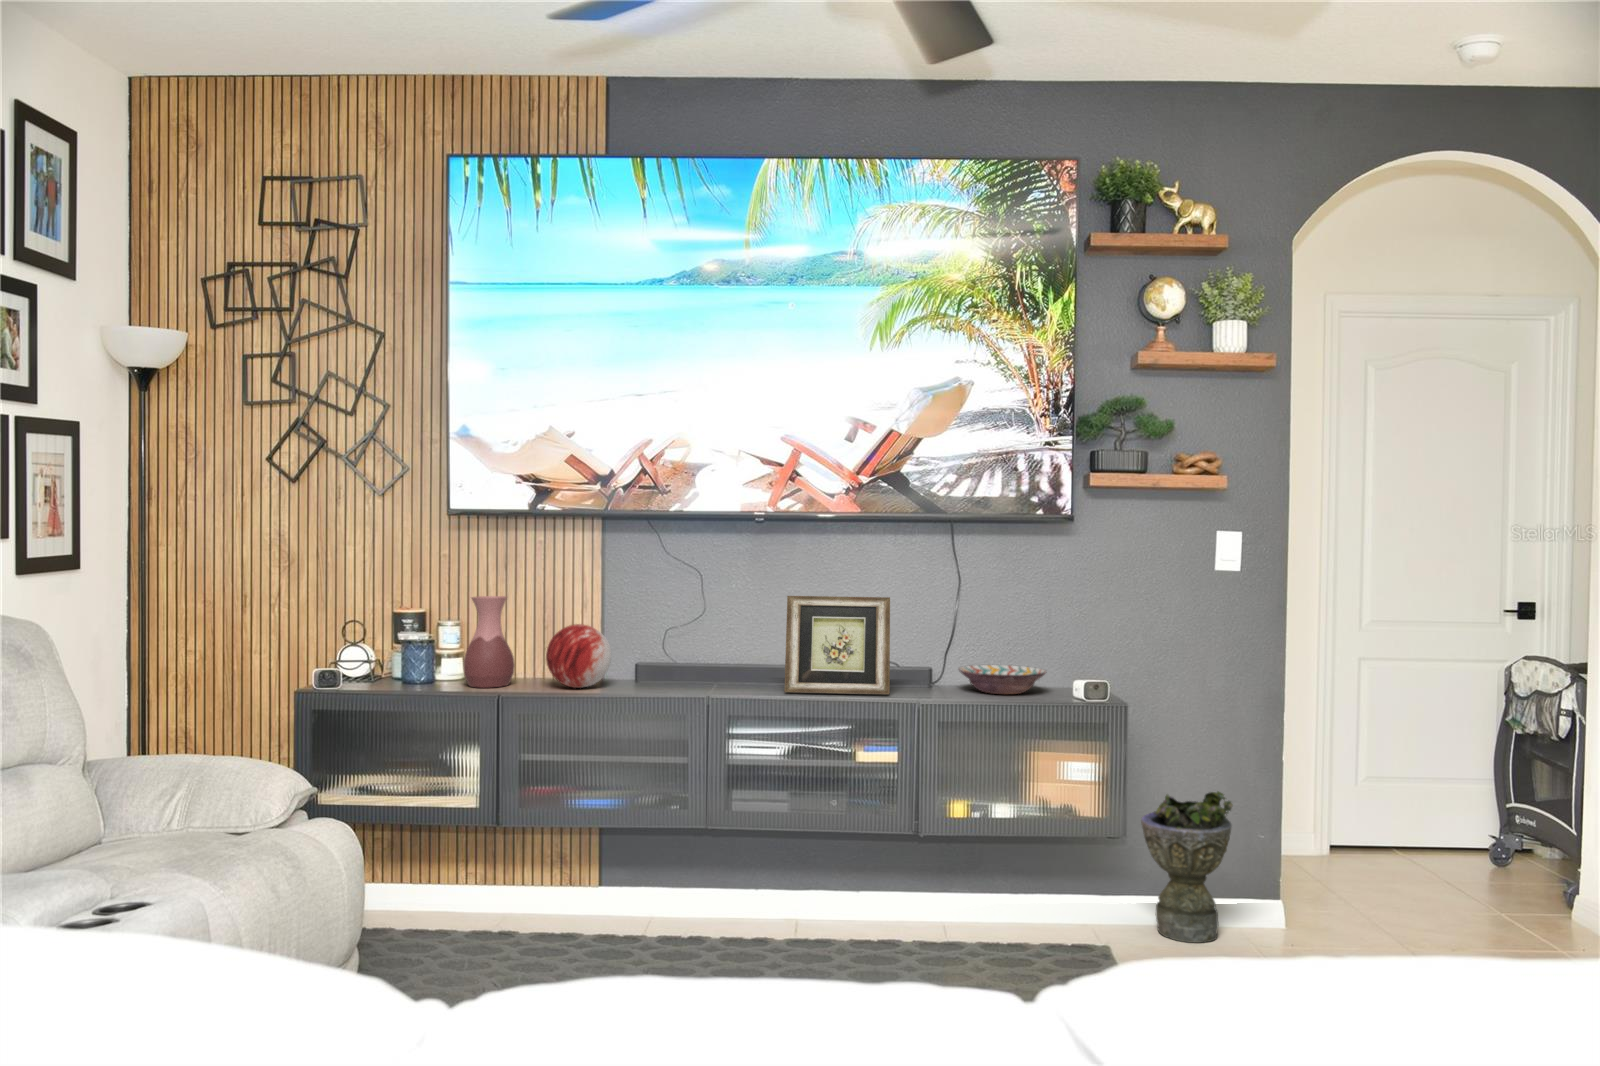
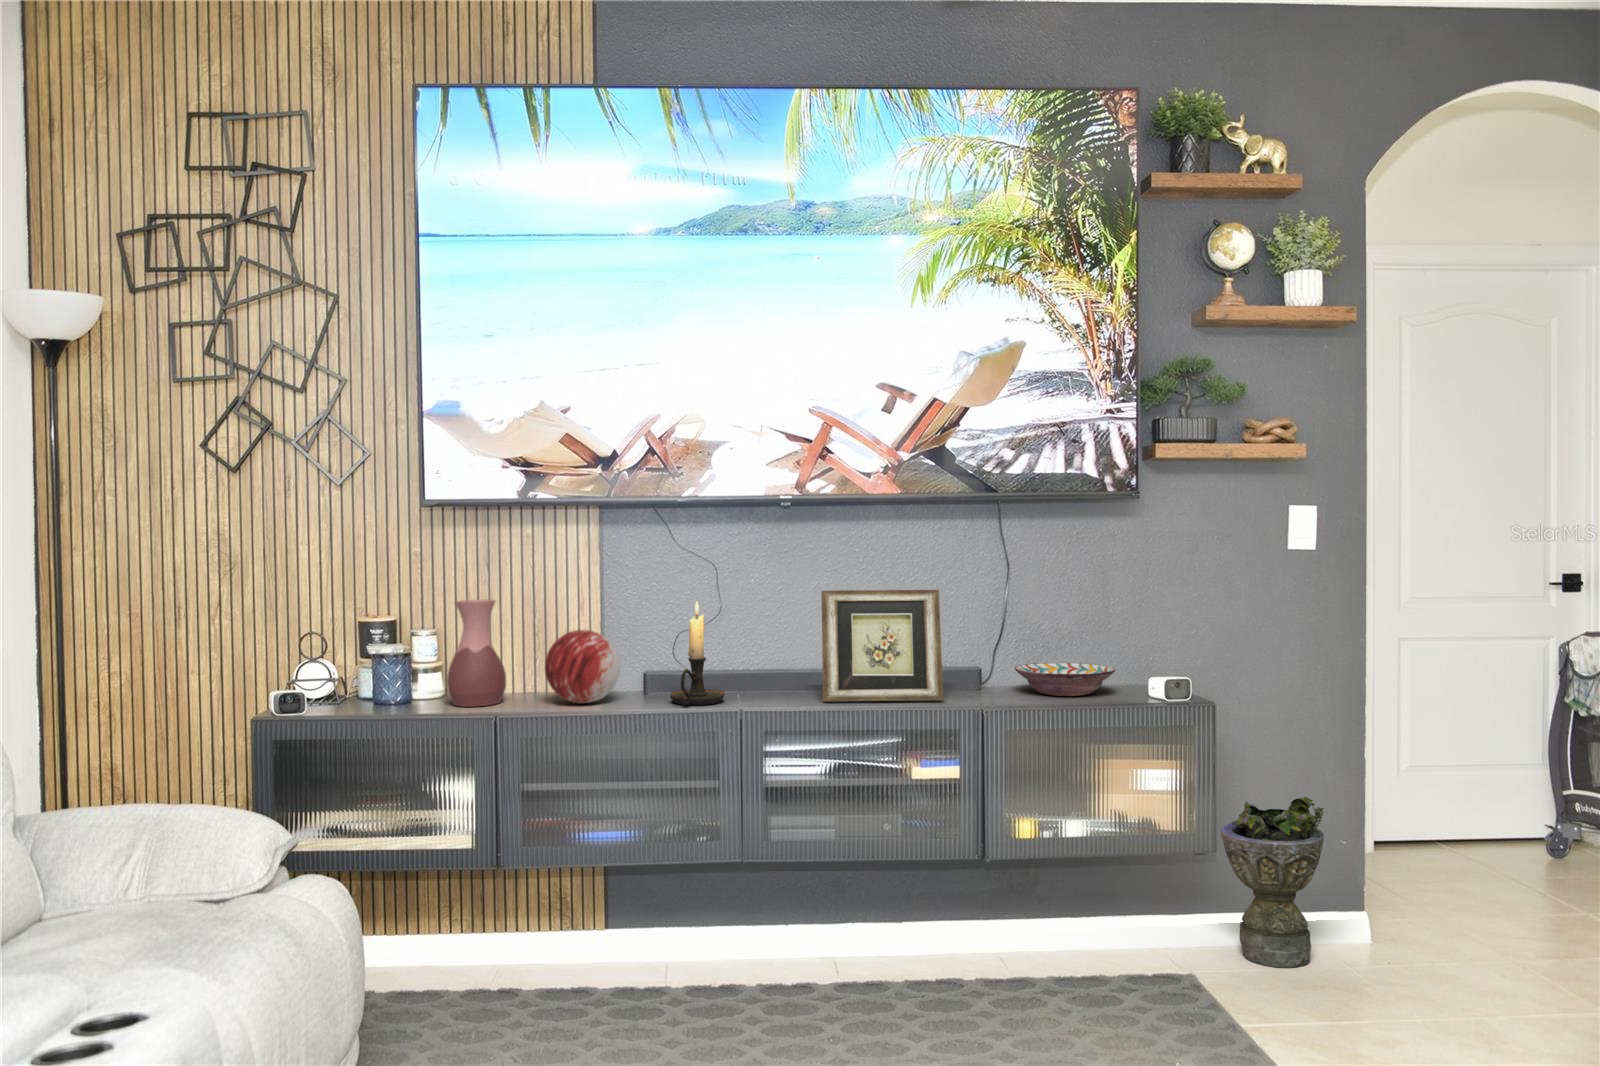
candle holder: none [653,601,700,692] -> present [670,601,724,705]

